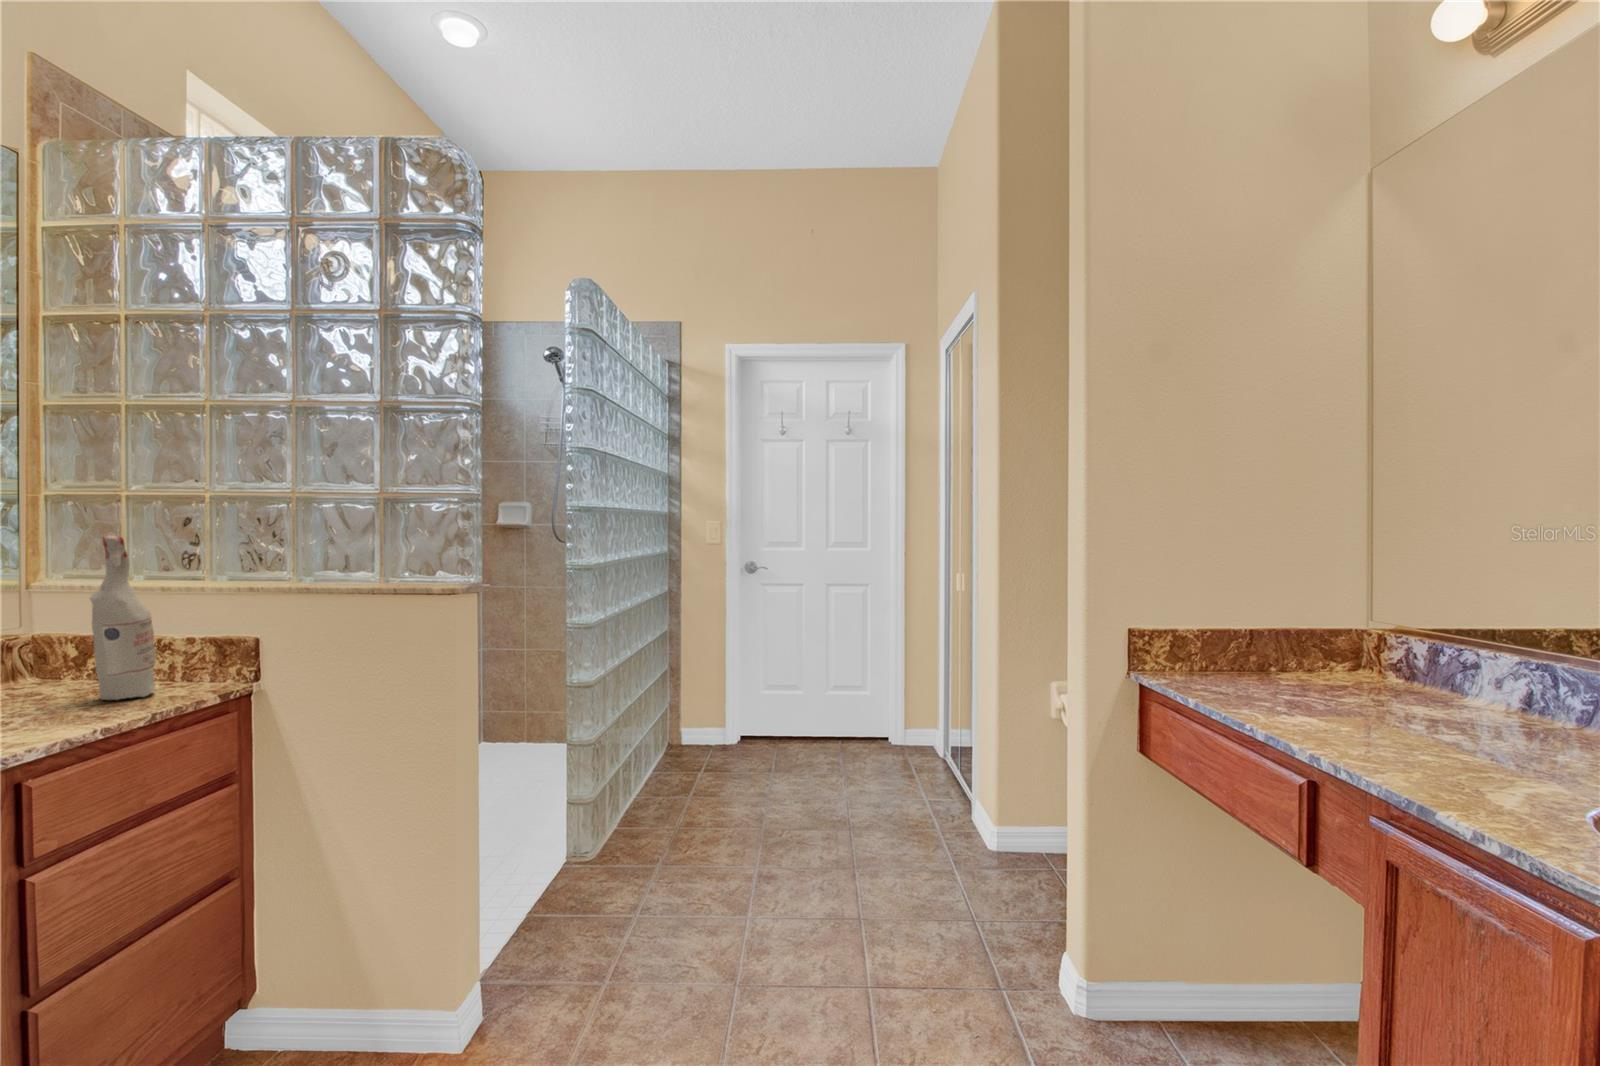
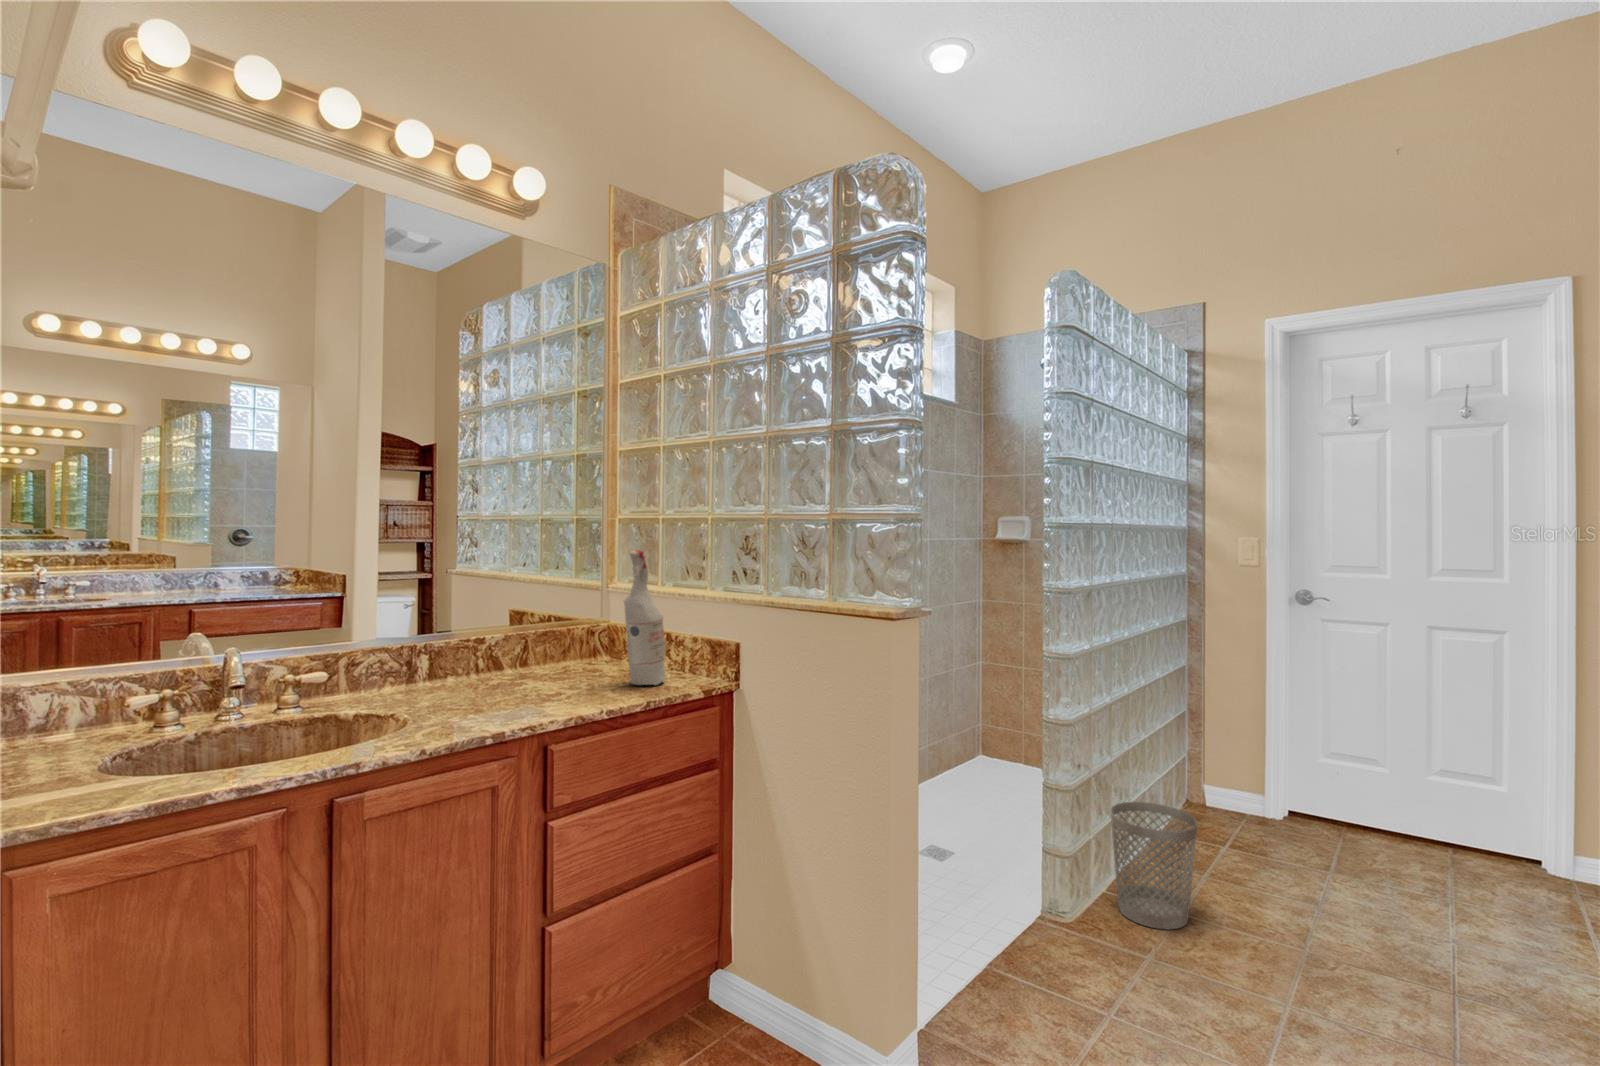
wastebasket: none [623,743,690,844] -> present [1110,802,1197,929]

